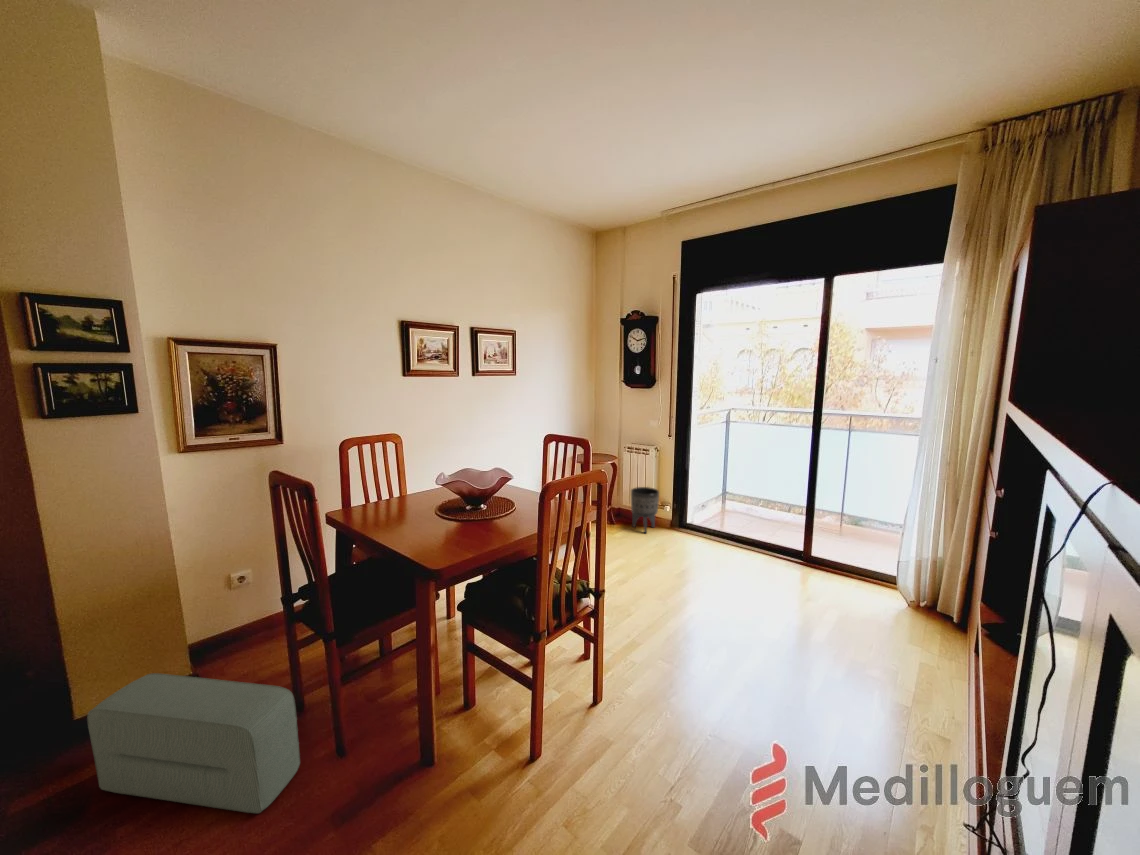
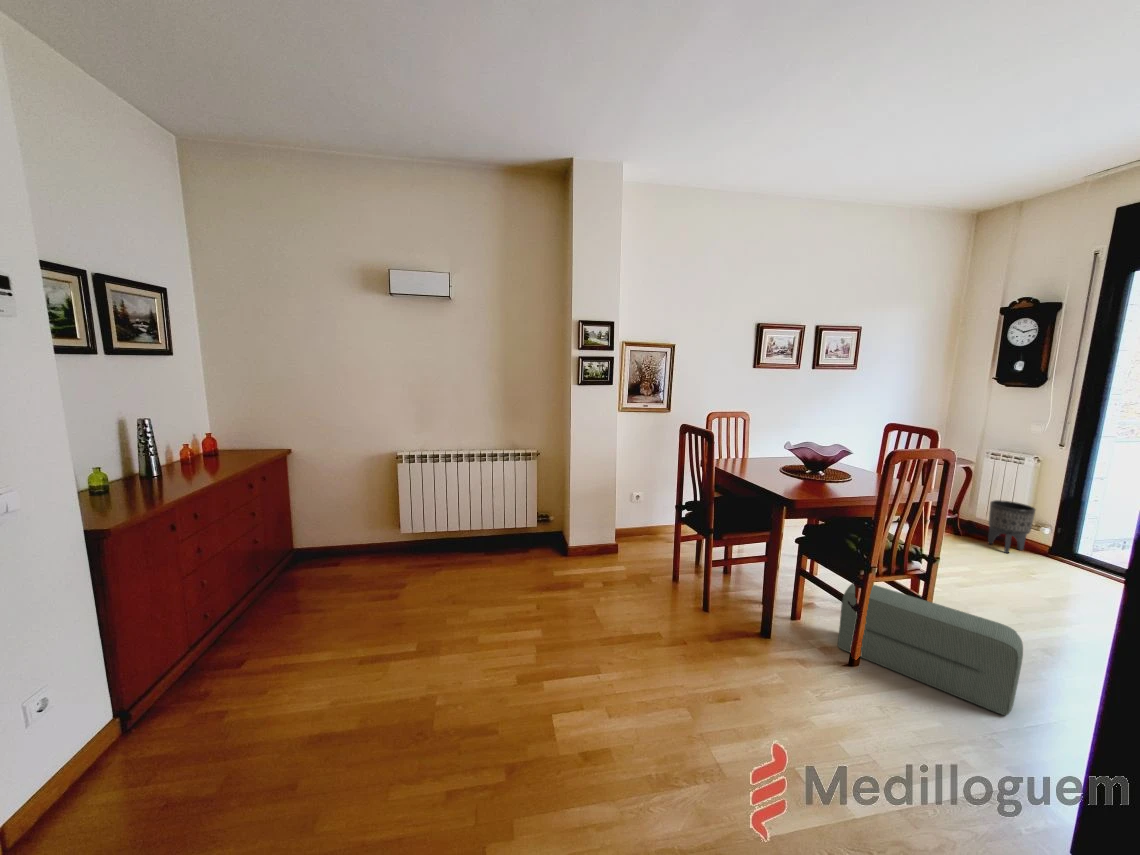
pouf: present [87,673,300,813] -> present [838,584,1023,715]

